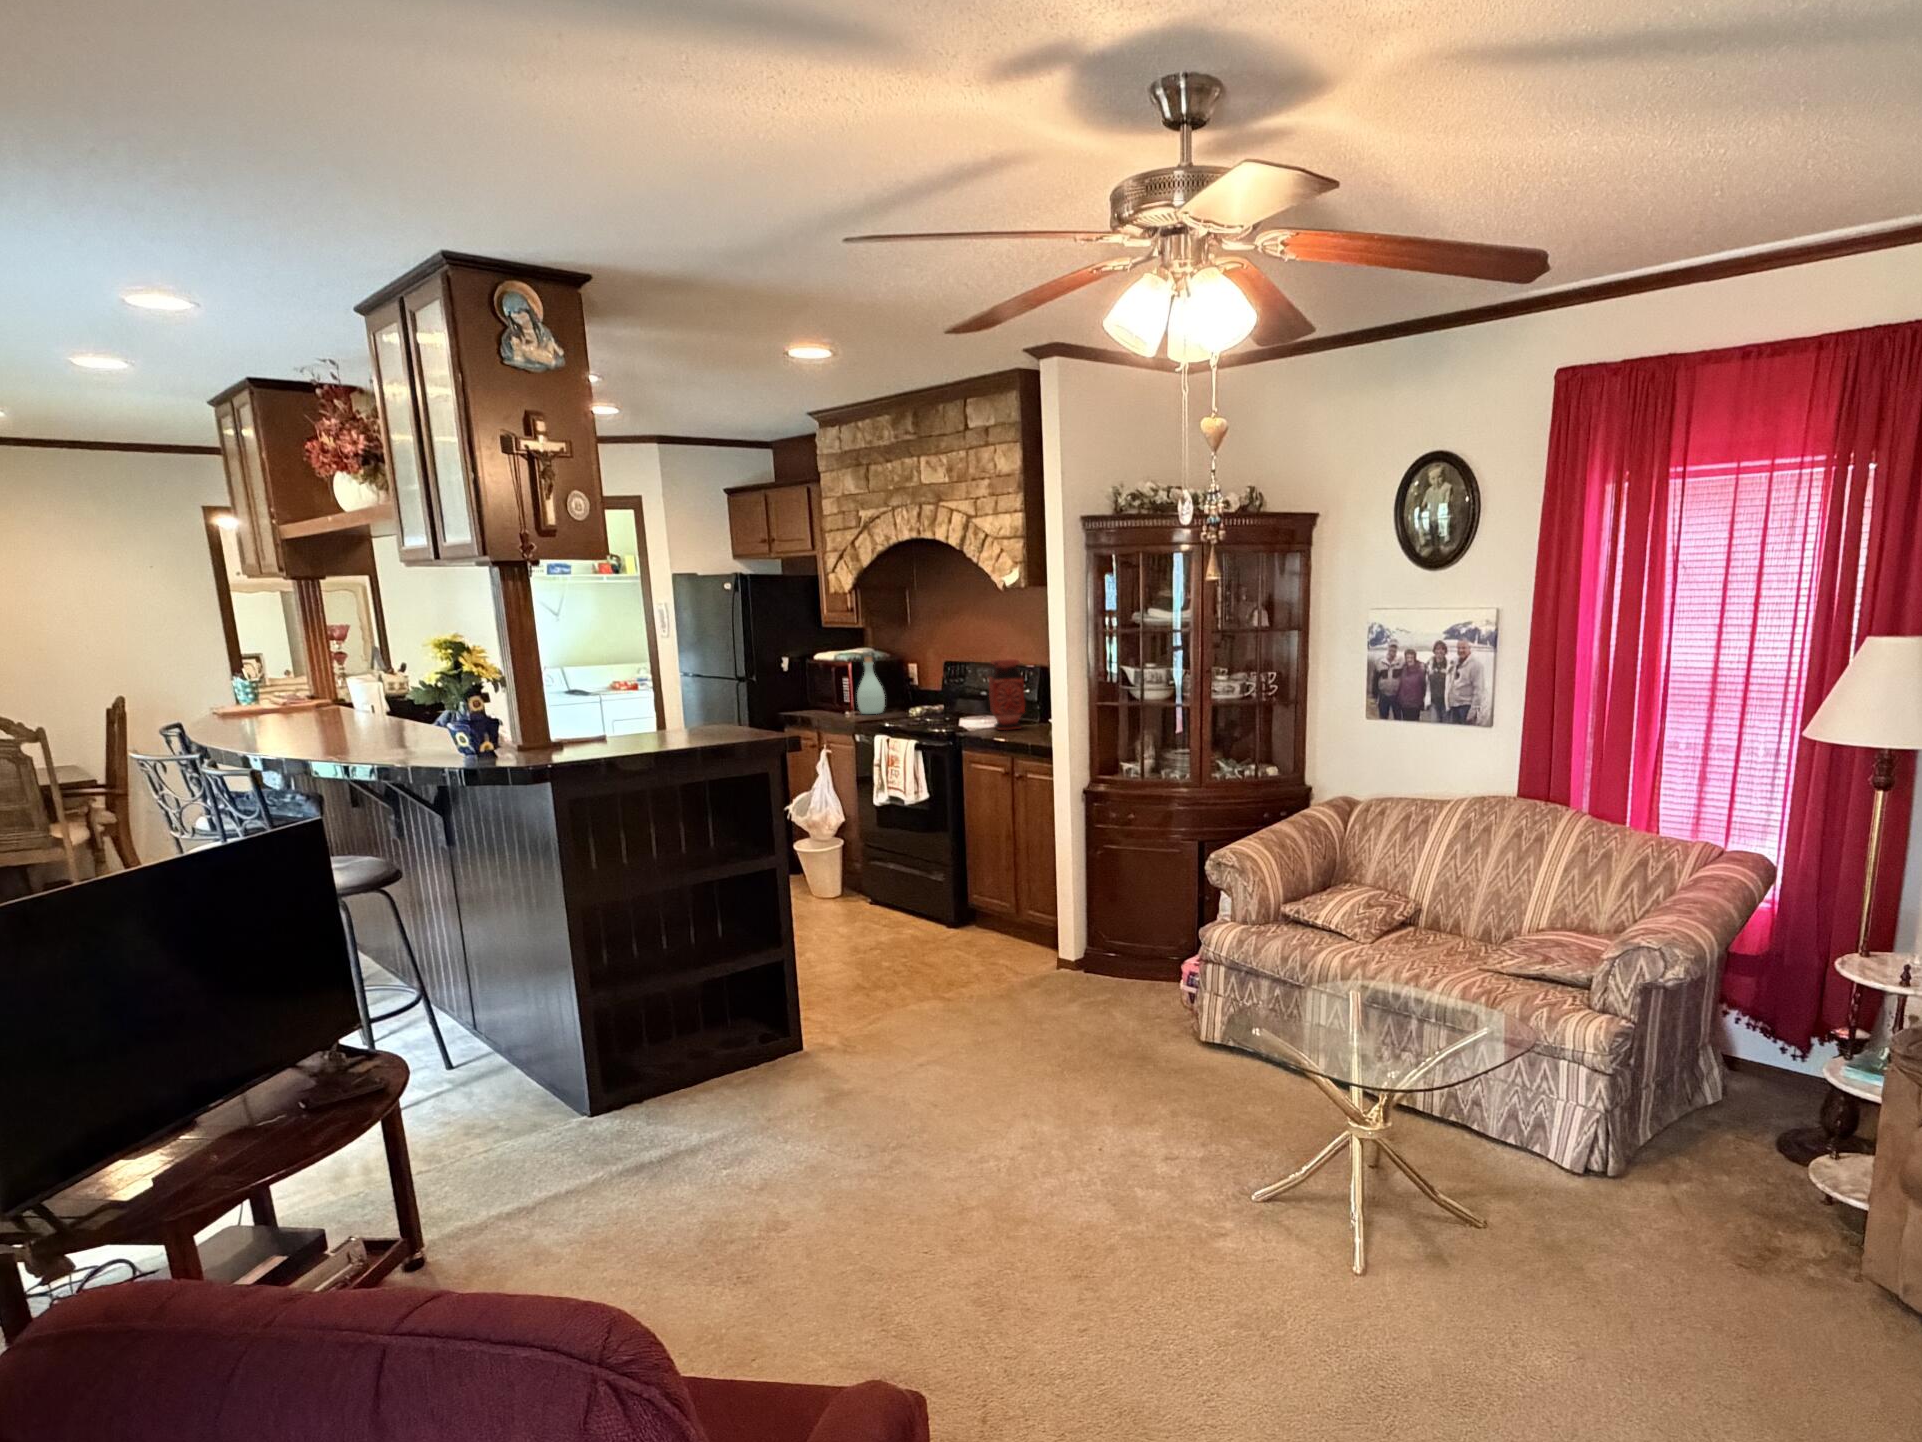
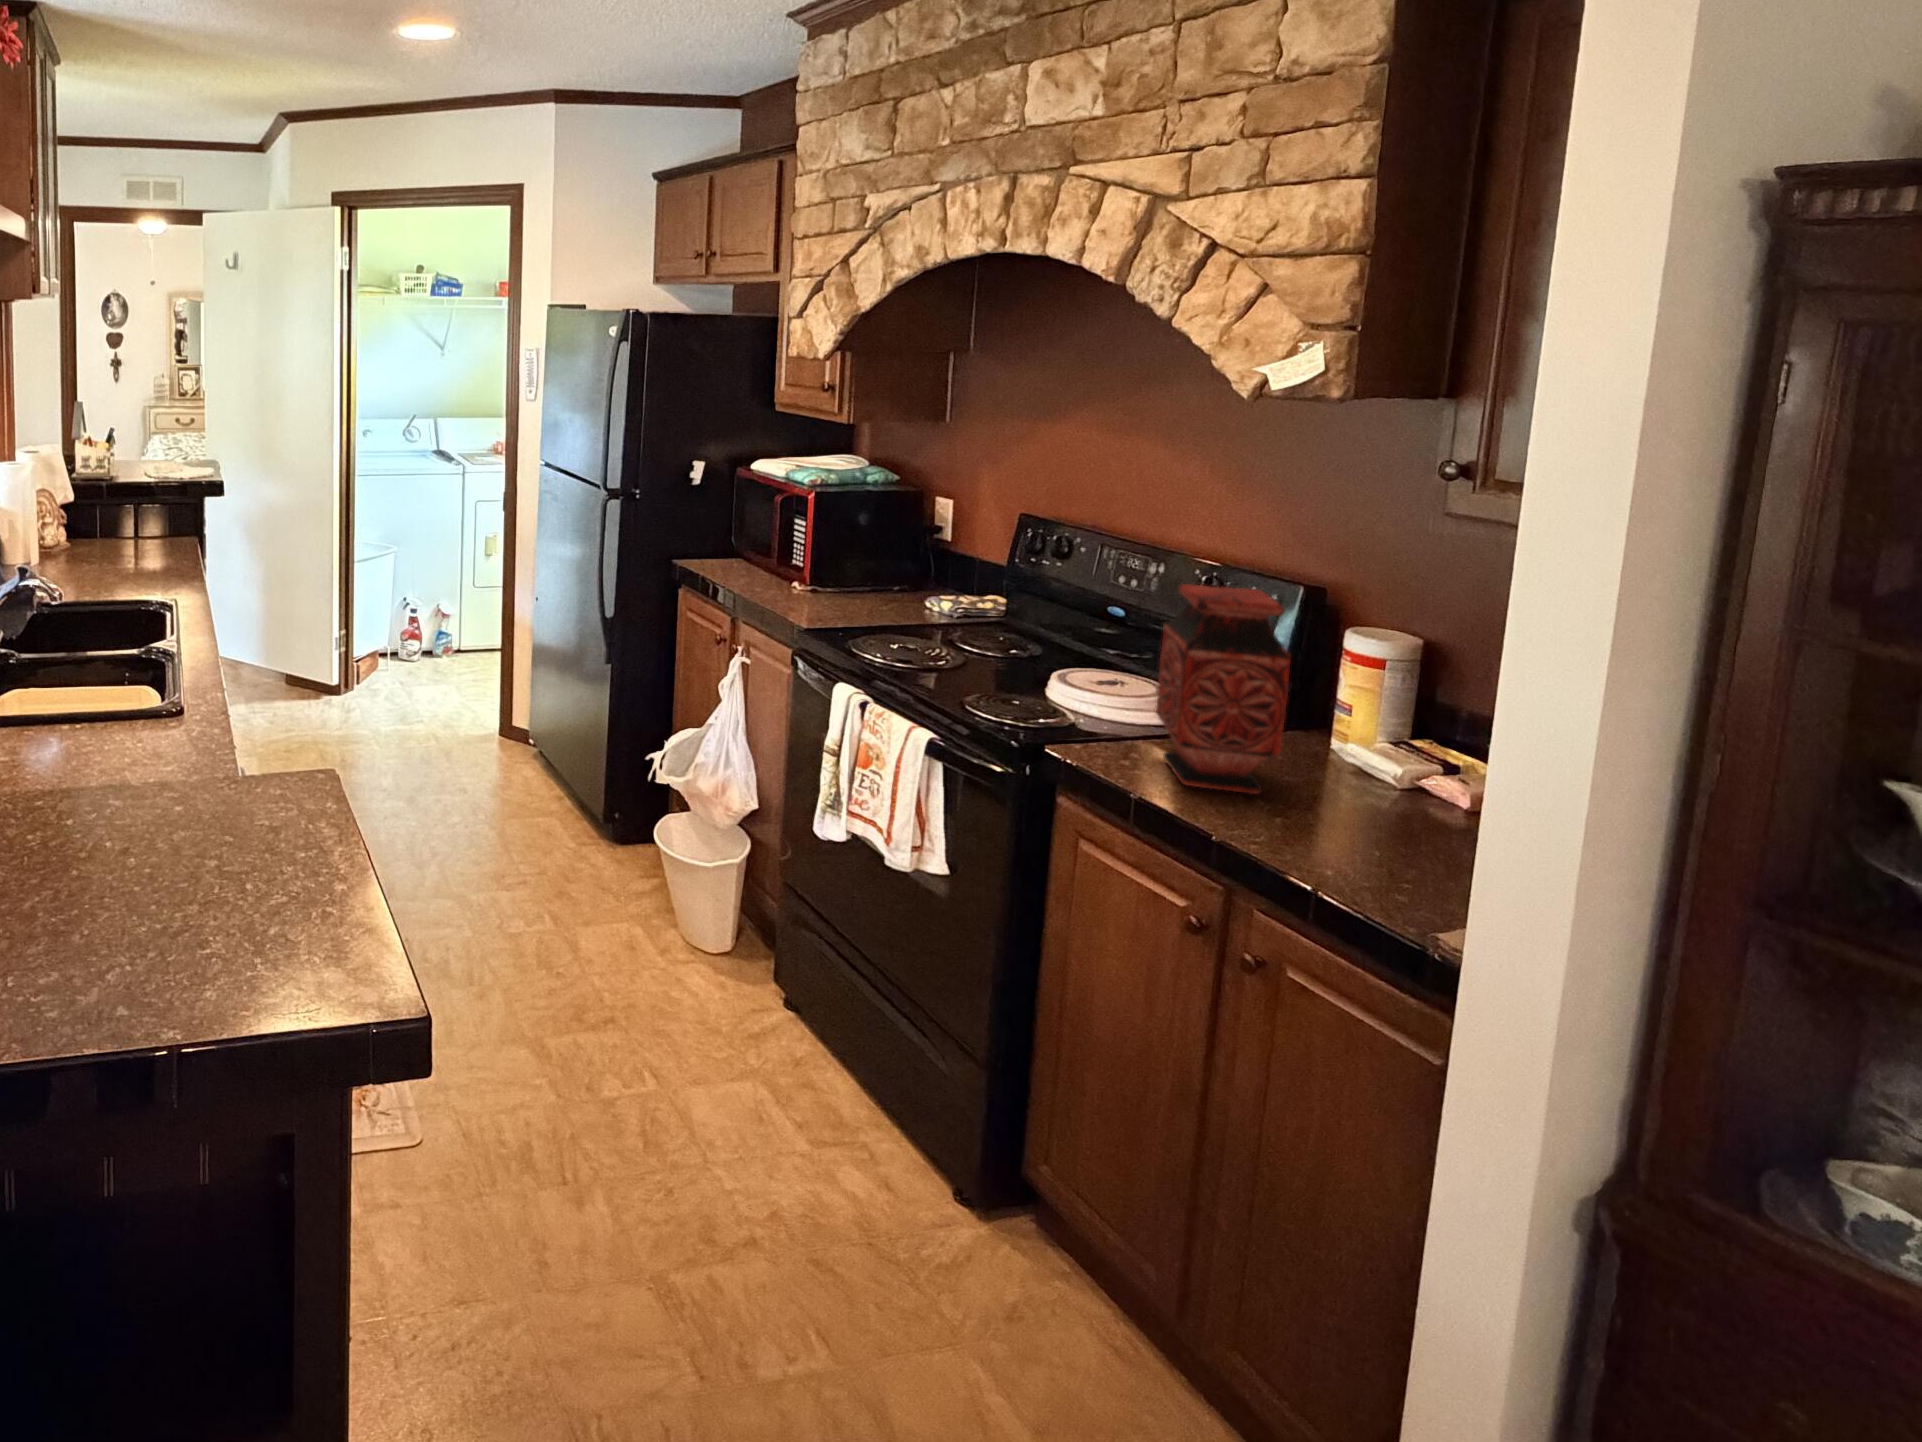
bottle: present [857,657,885,714] -> none [814,488,874,606]

